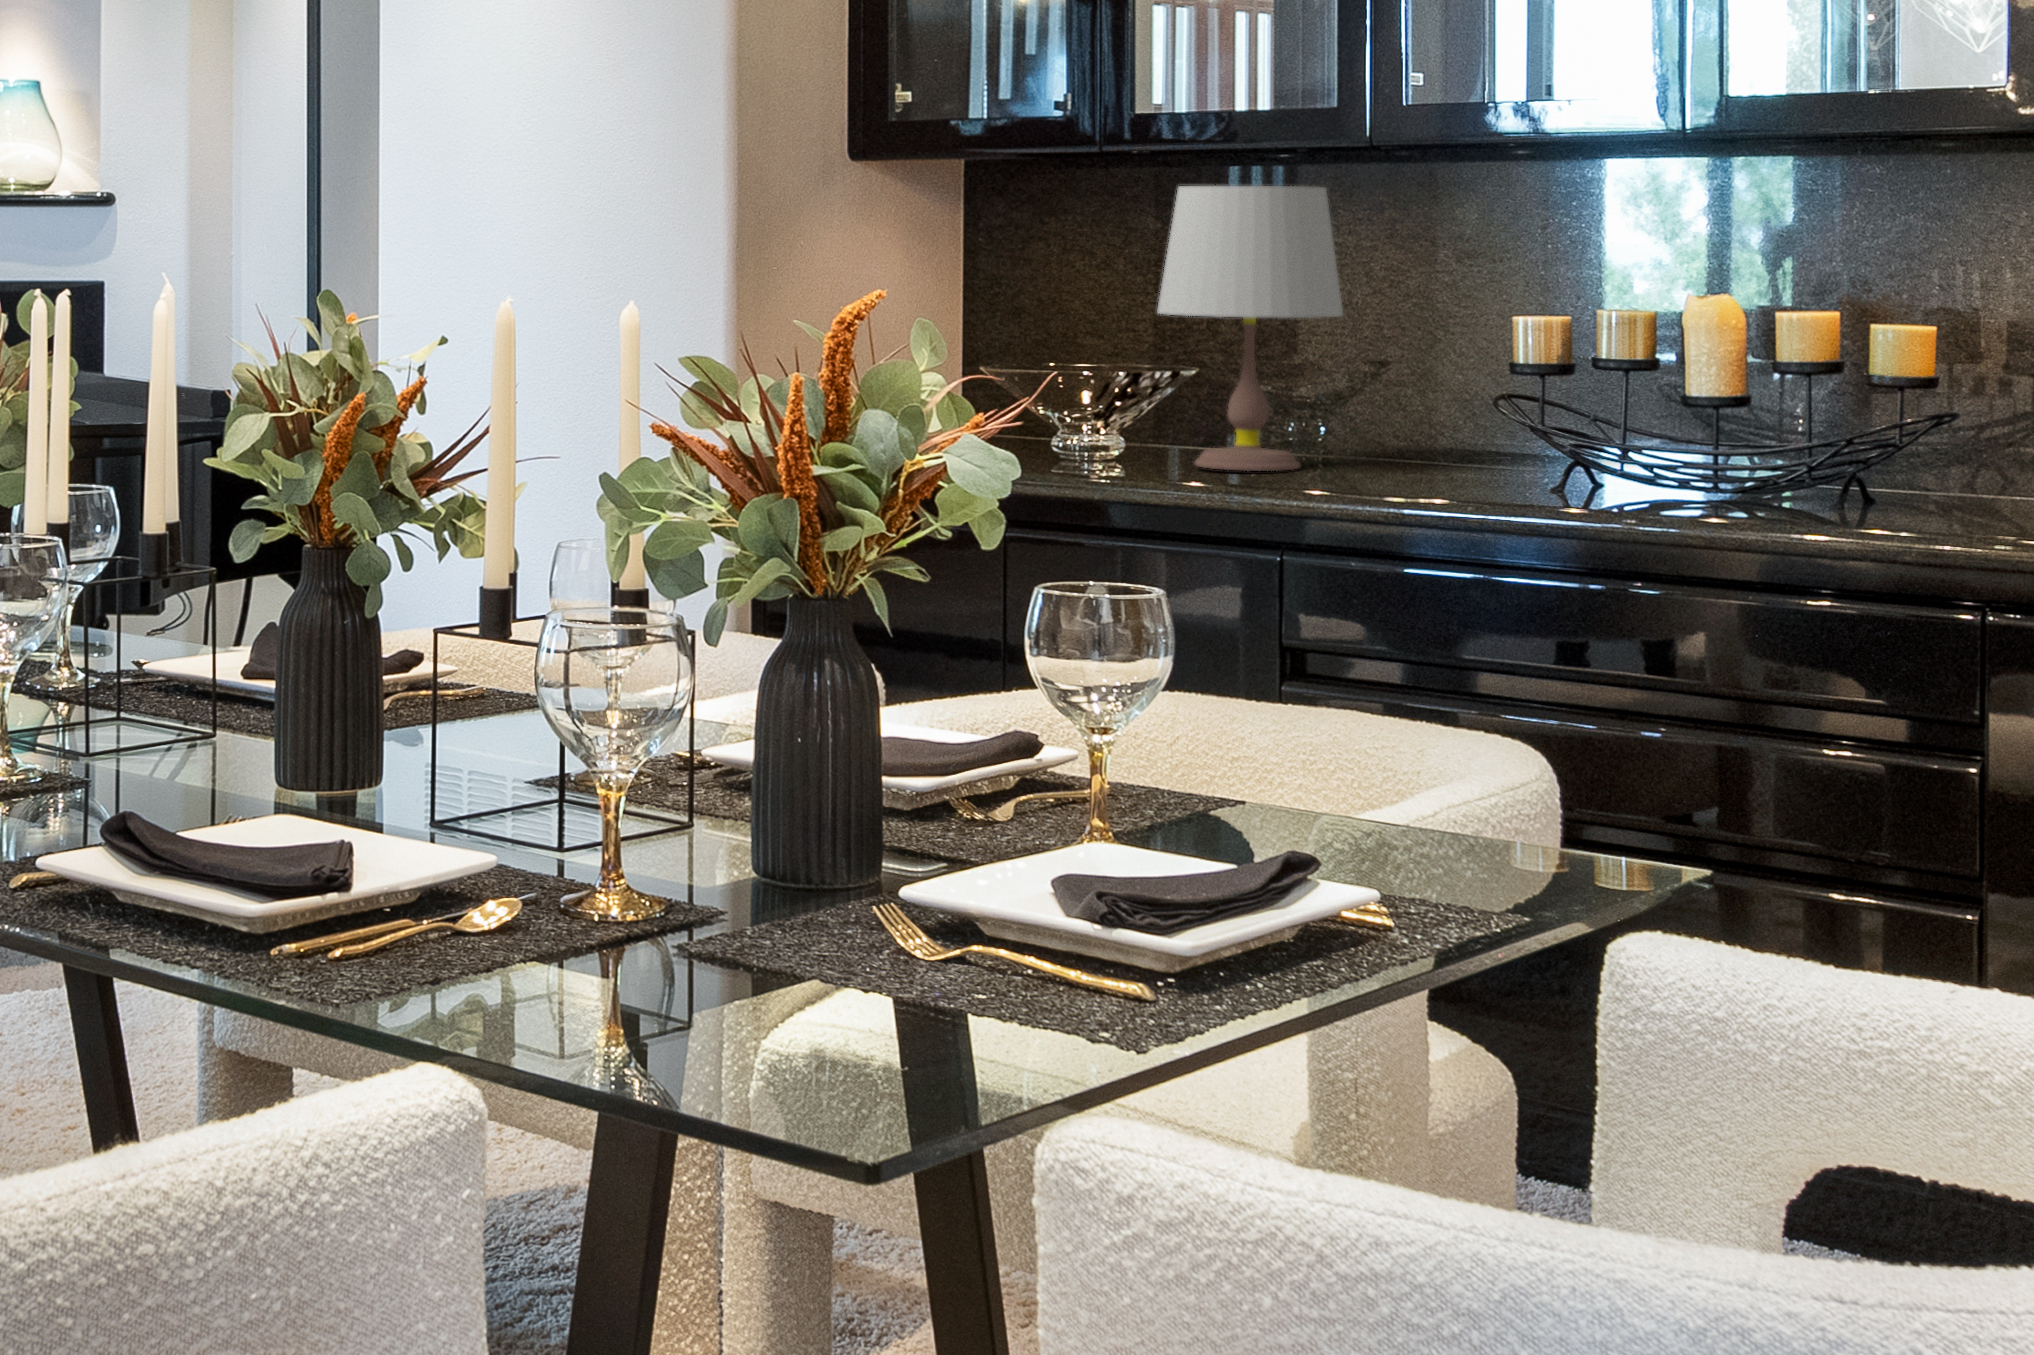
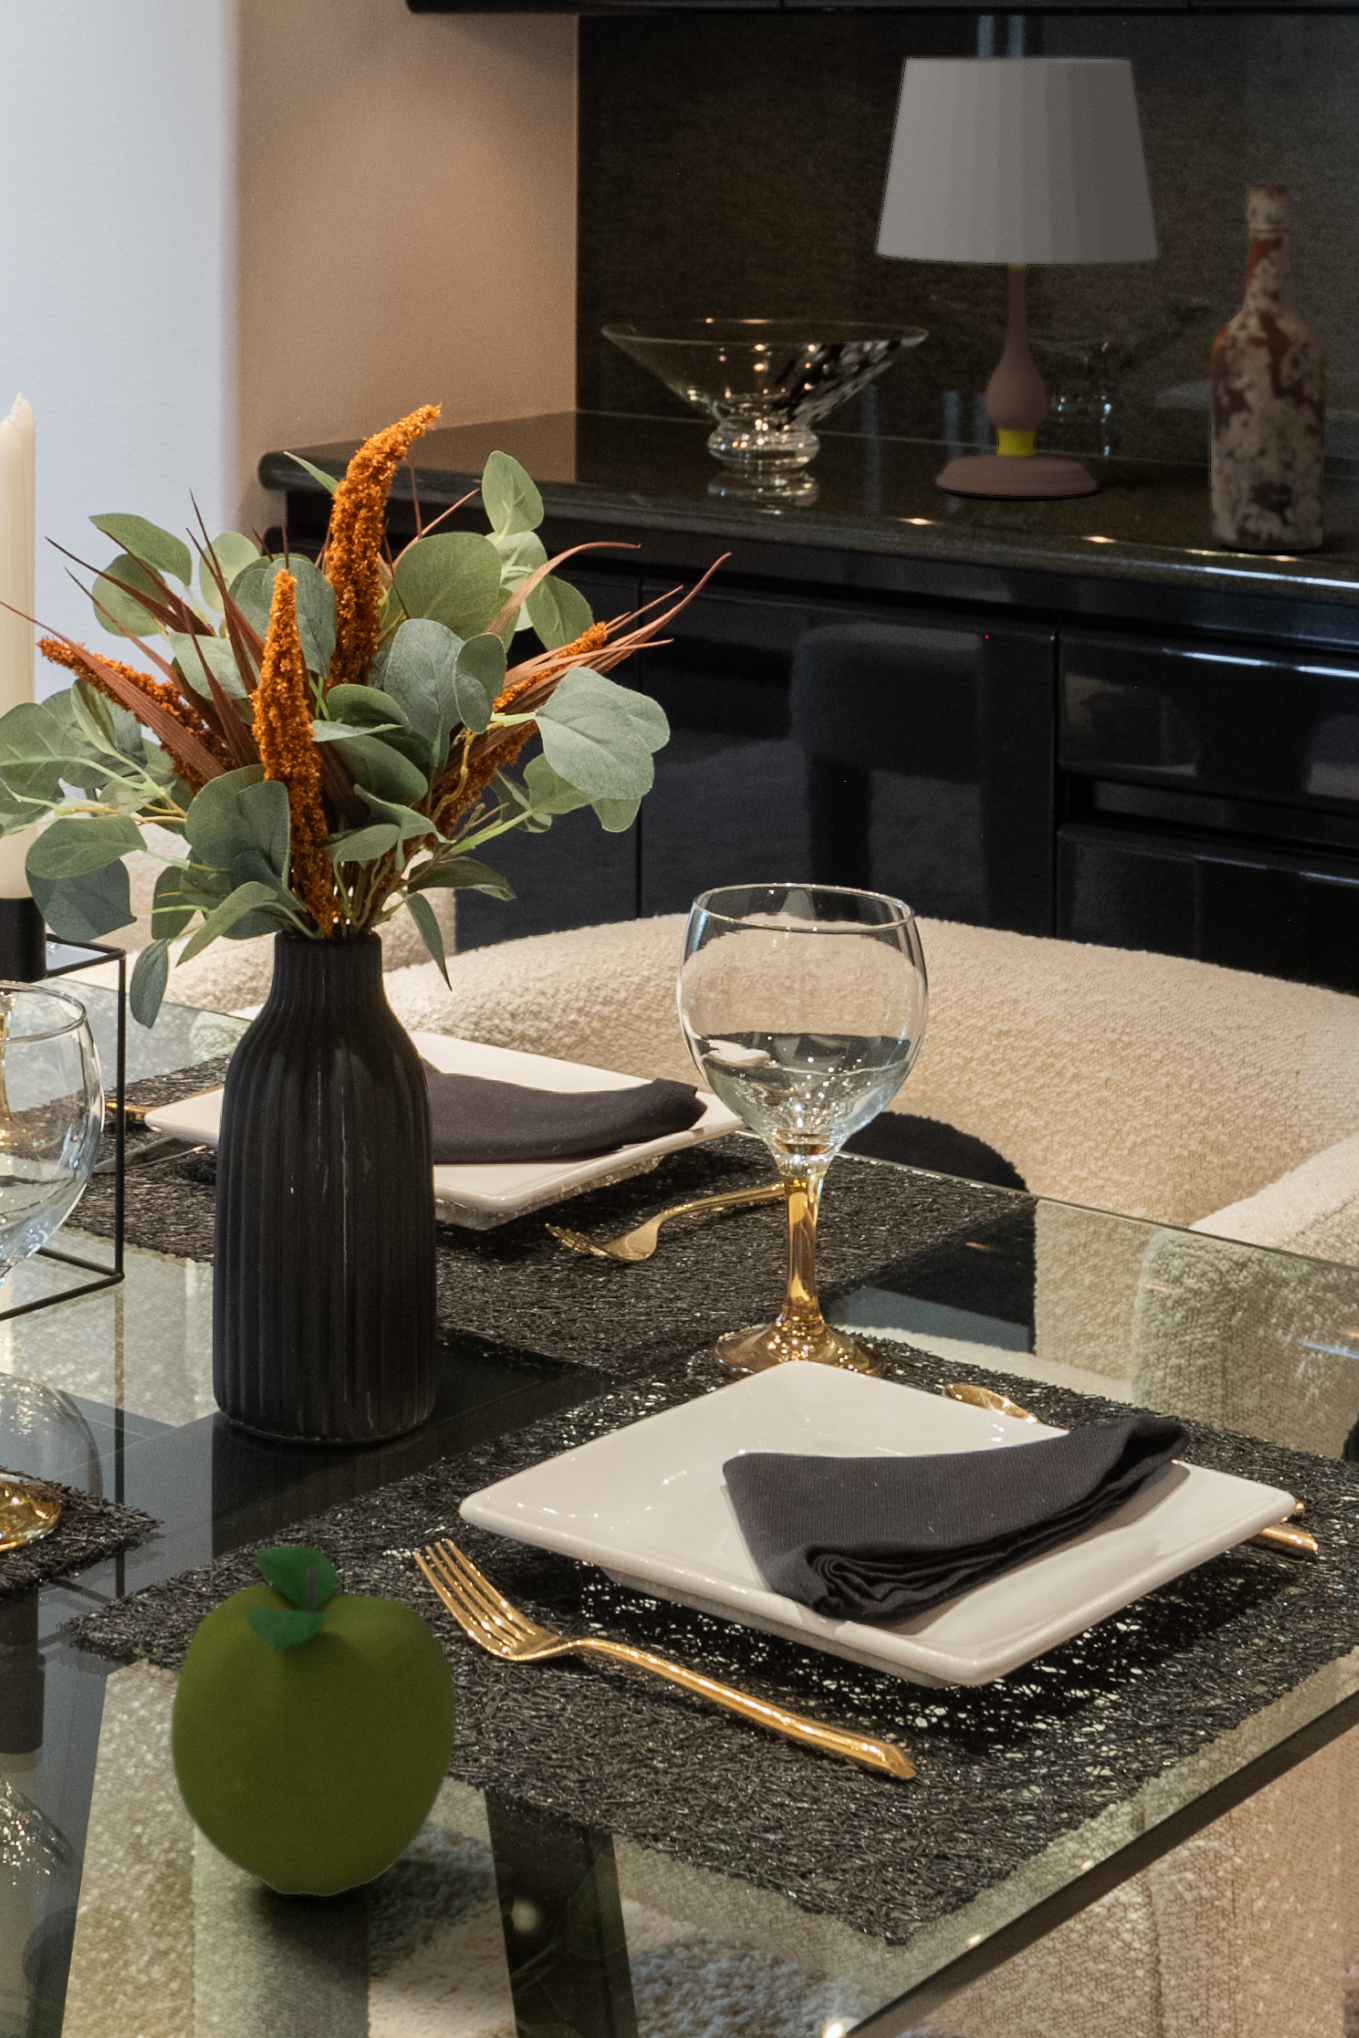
wine bottle: none [1373,261,1449,496] -> present [1211,185,1326,550]
fruit: none [741,870,896,1045] -> present [171,1546,457,1897]

